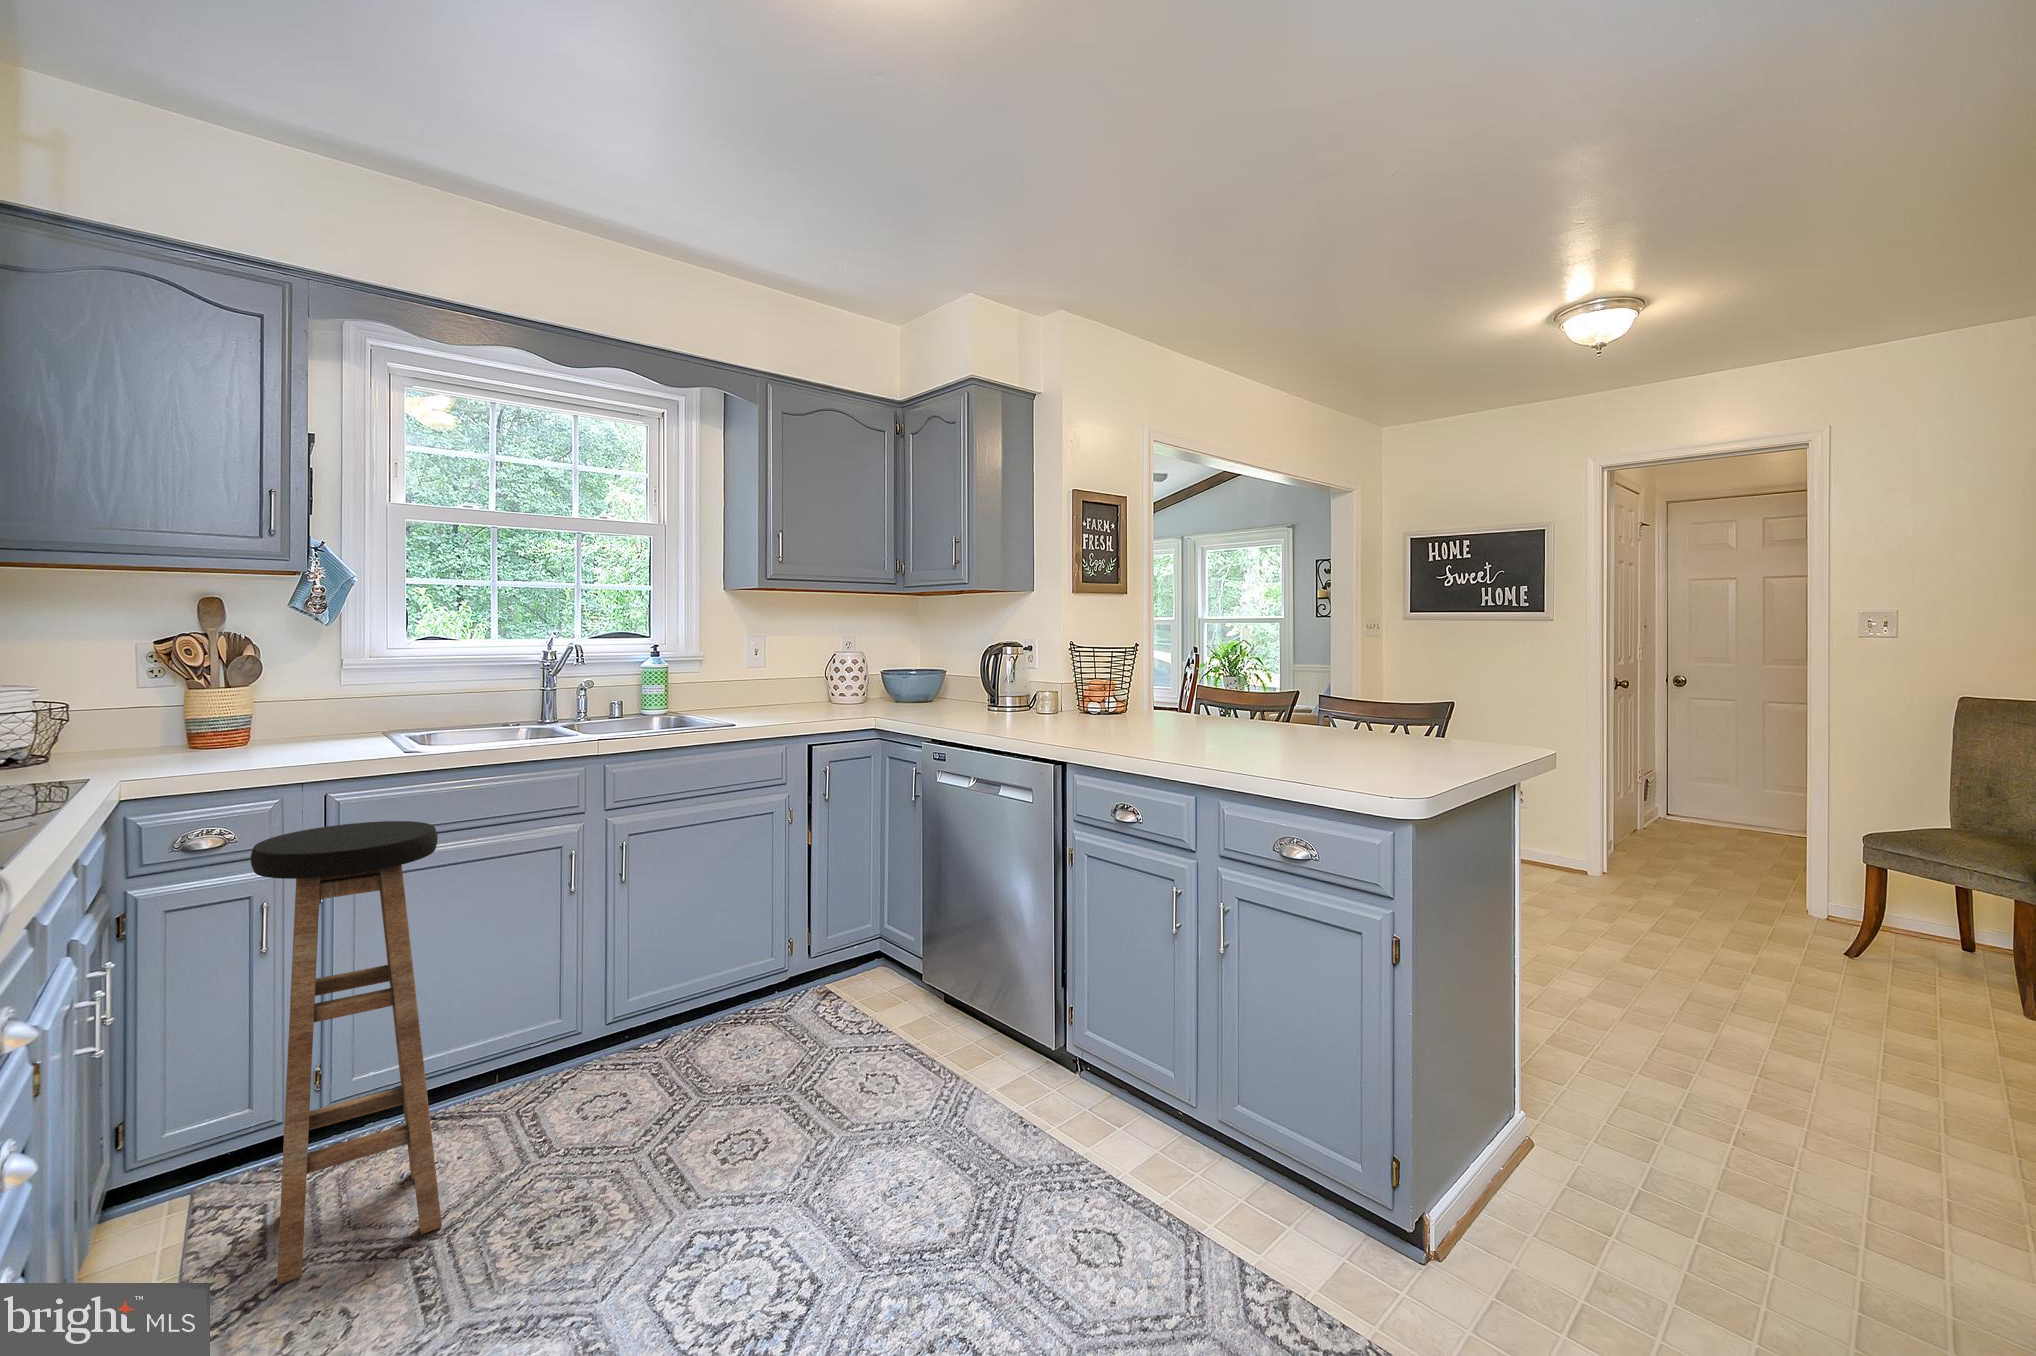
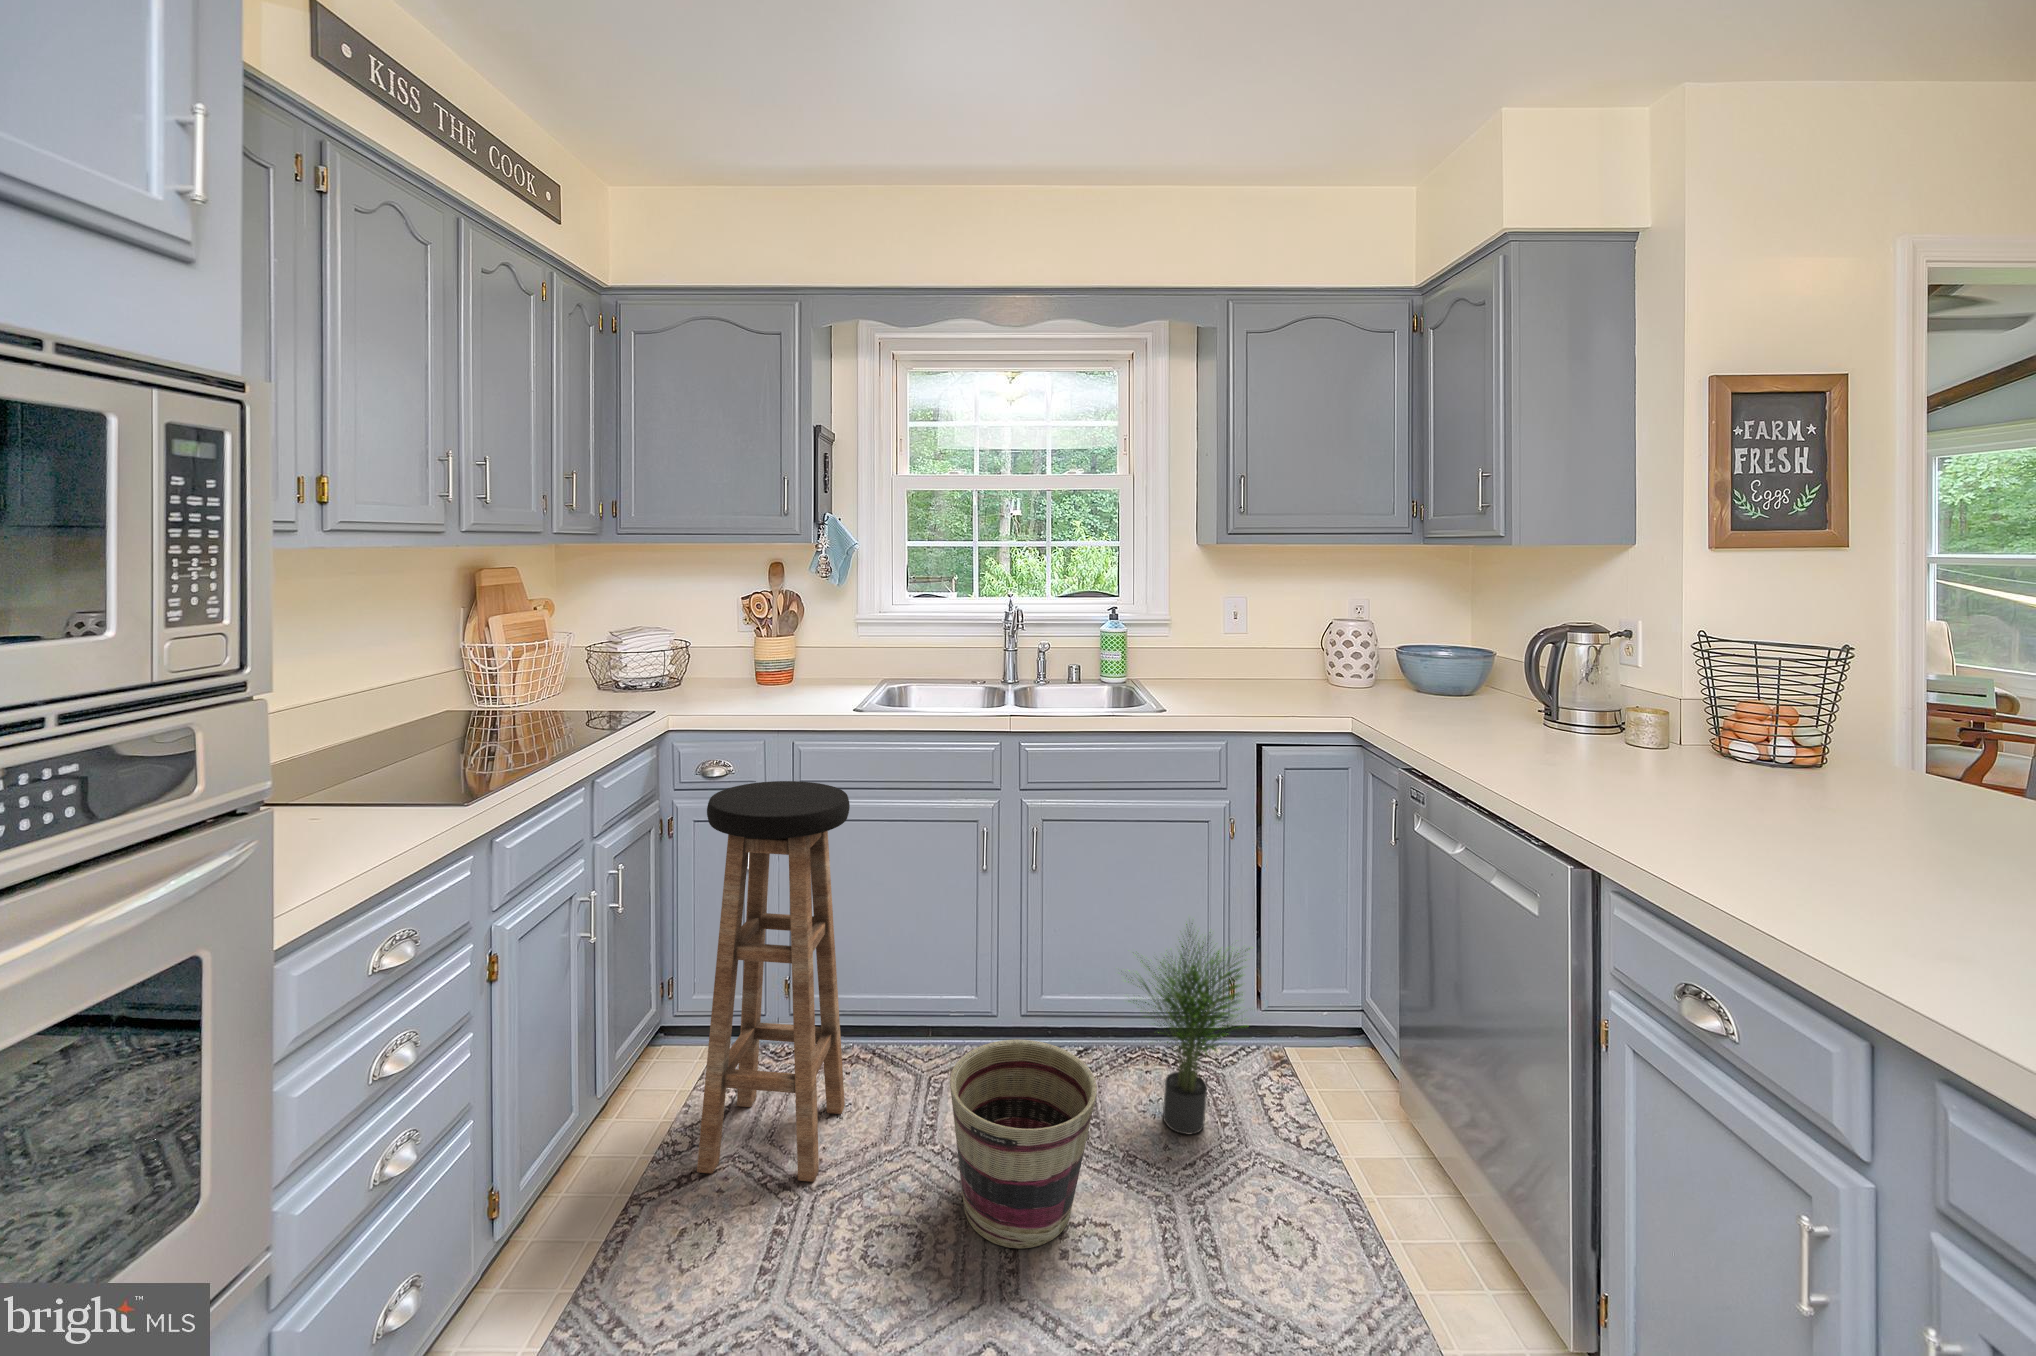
potted plant: none [695,879,828,1060] -> present [1126,923,1250,1134]
basket: none [591,1009,731,1182] -> present [950,1040,1097,1248]

